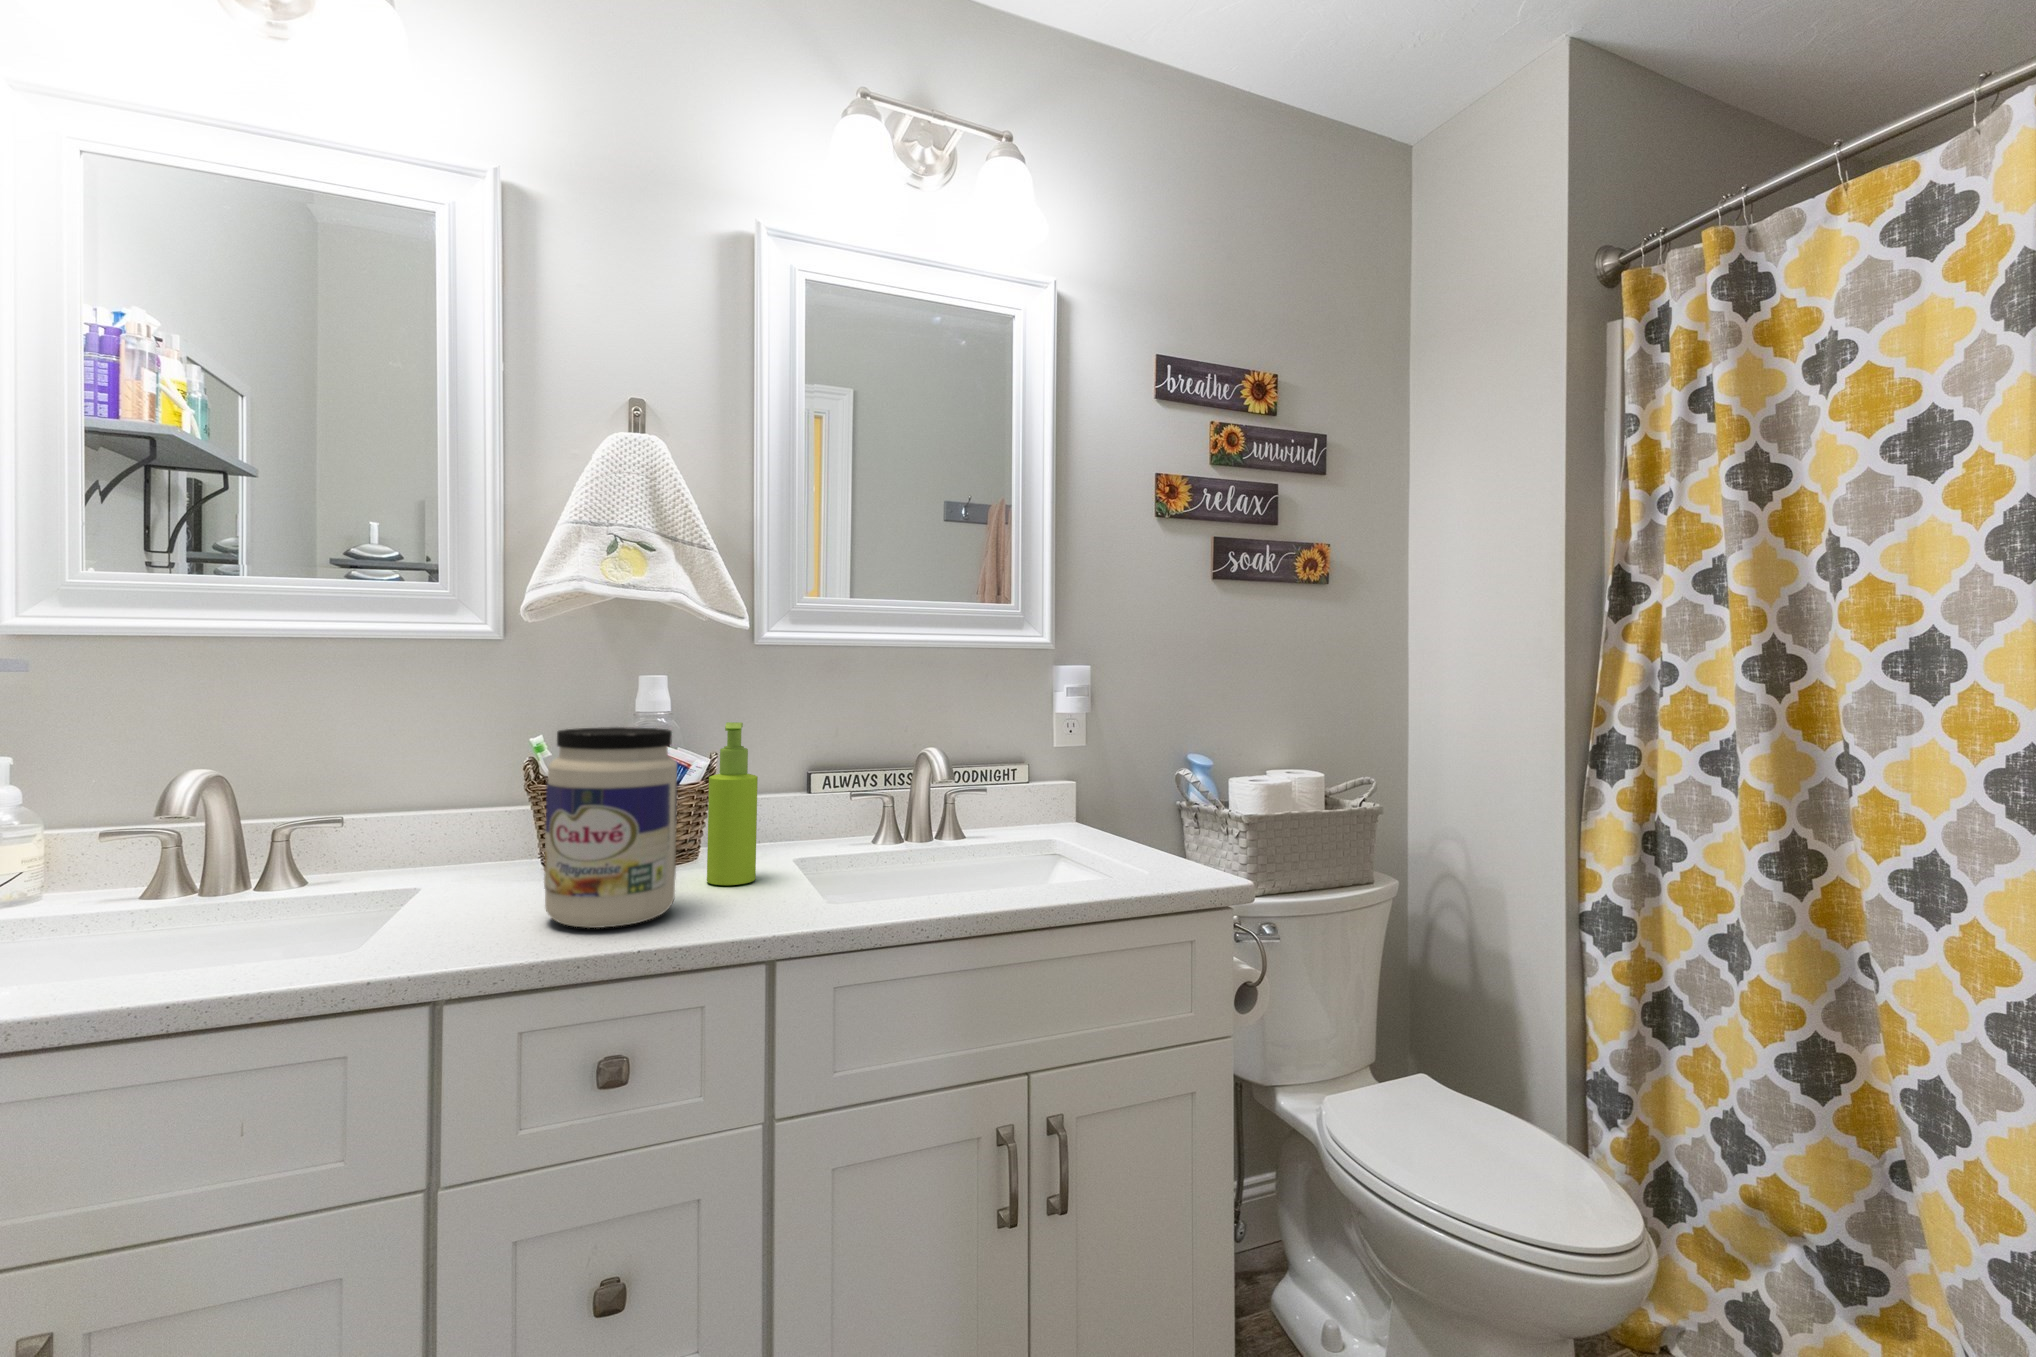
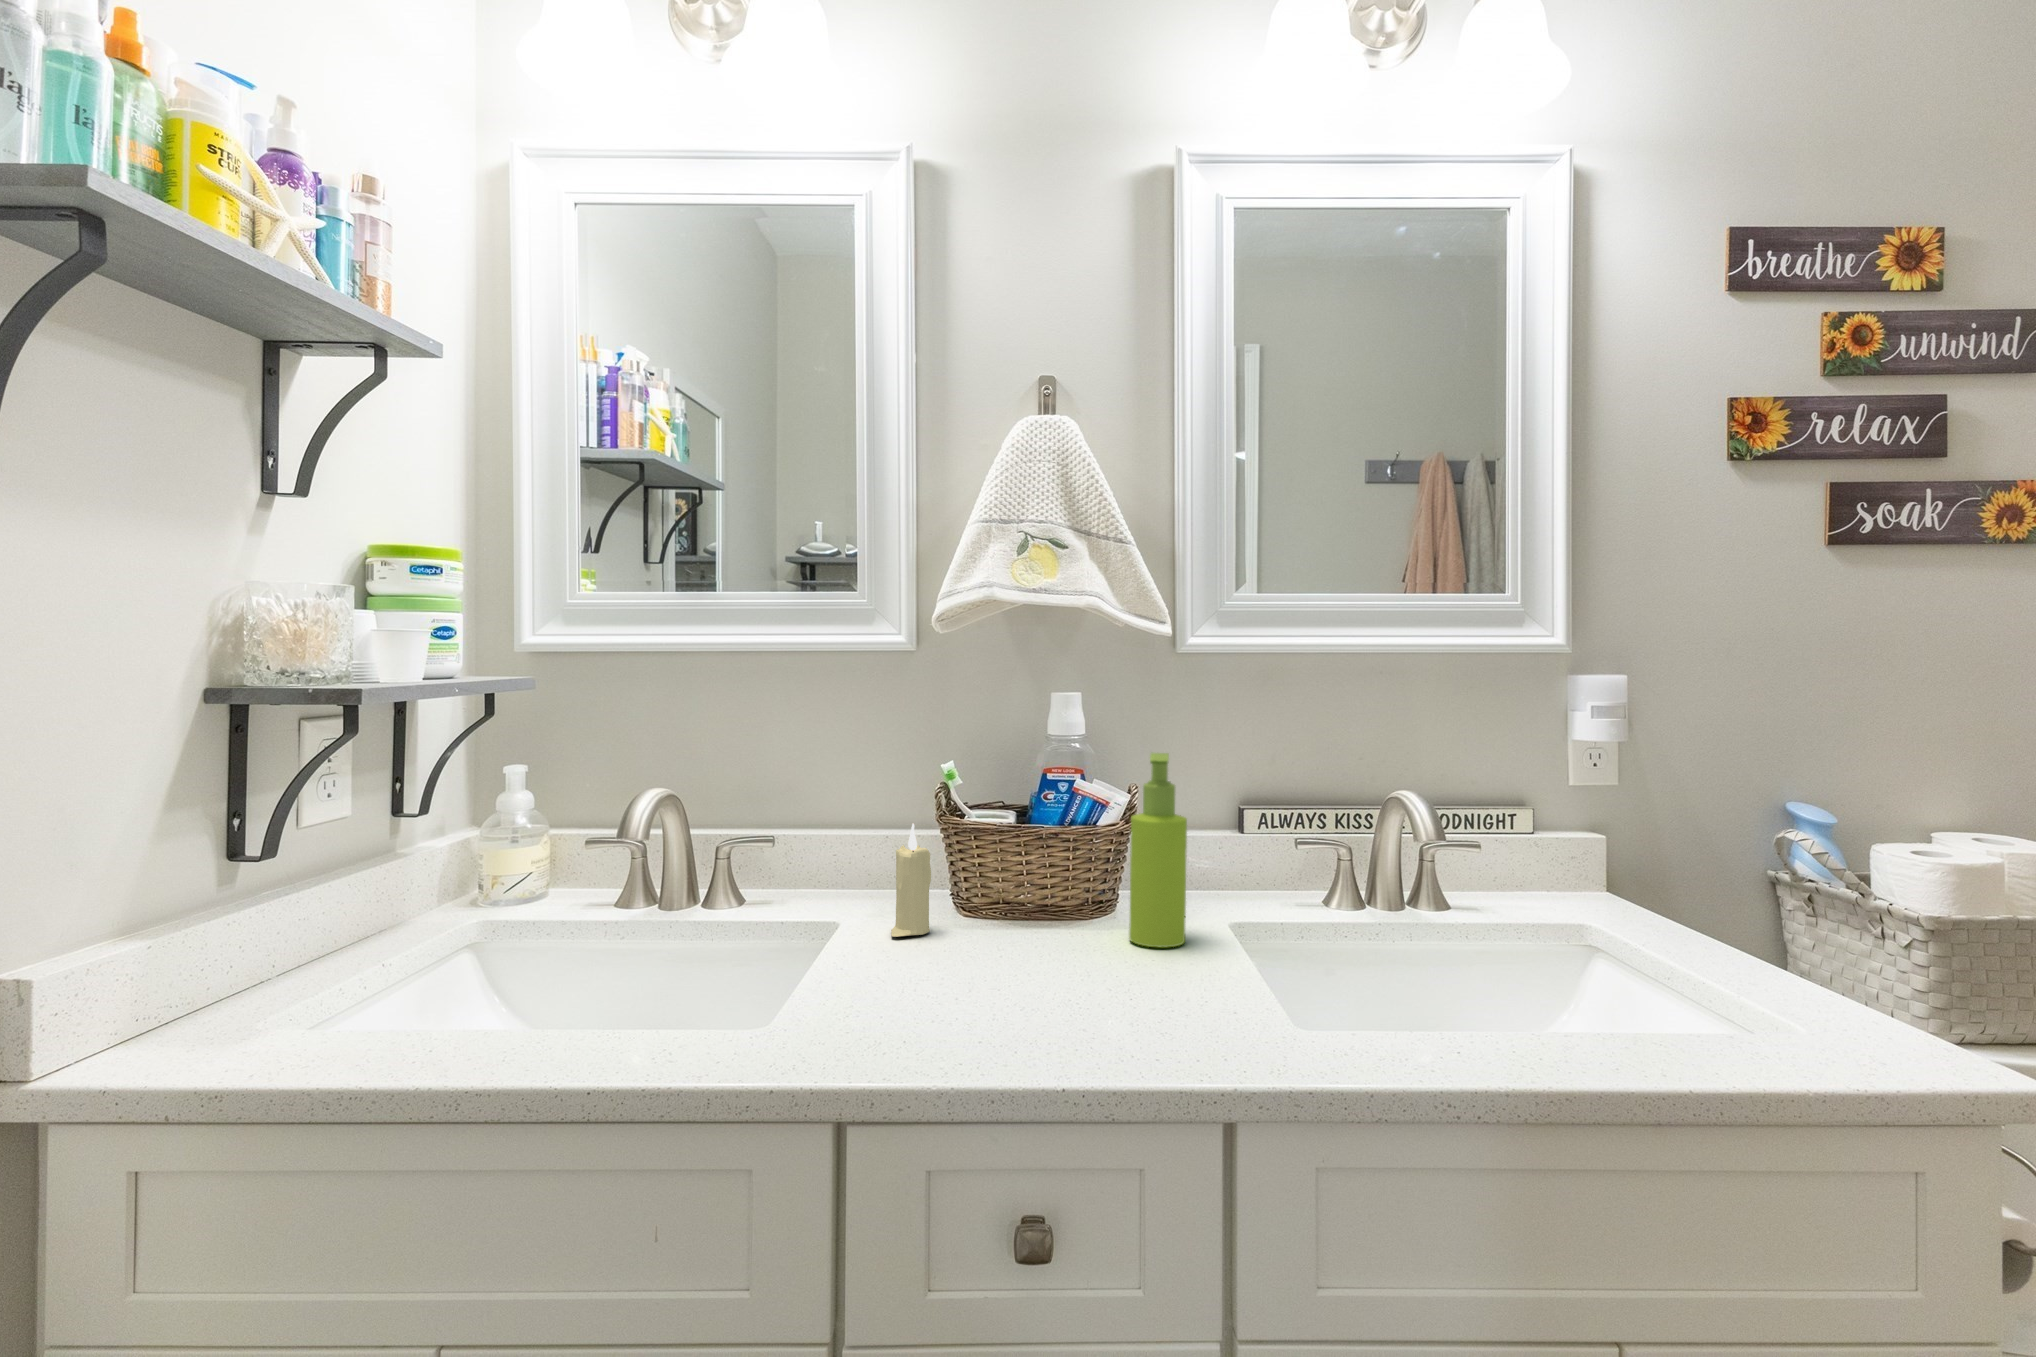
jar: present [544,727,677,928] -> none [961,759,1099,992]
candle: none [474,791,517,896] -> present [891,823,931,937]

